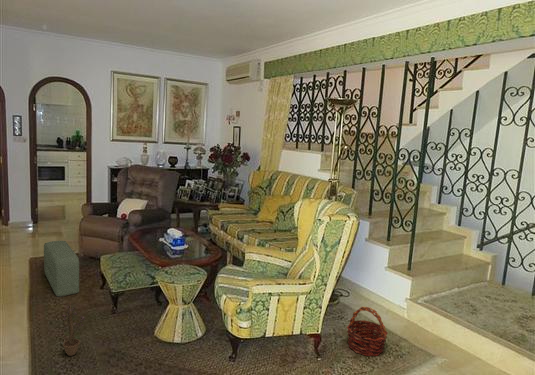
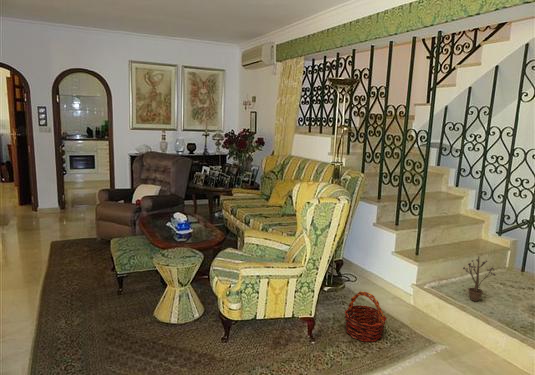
pouf: present [44,241,79,296] -> none [60,225,90,278]
decorative plant: present [61,302,85,356] -> present [455,256,495,301]

